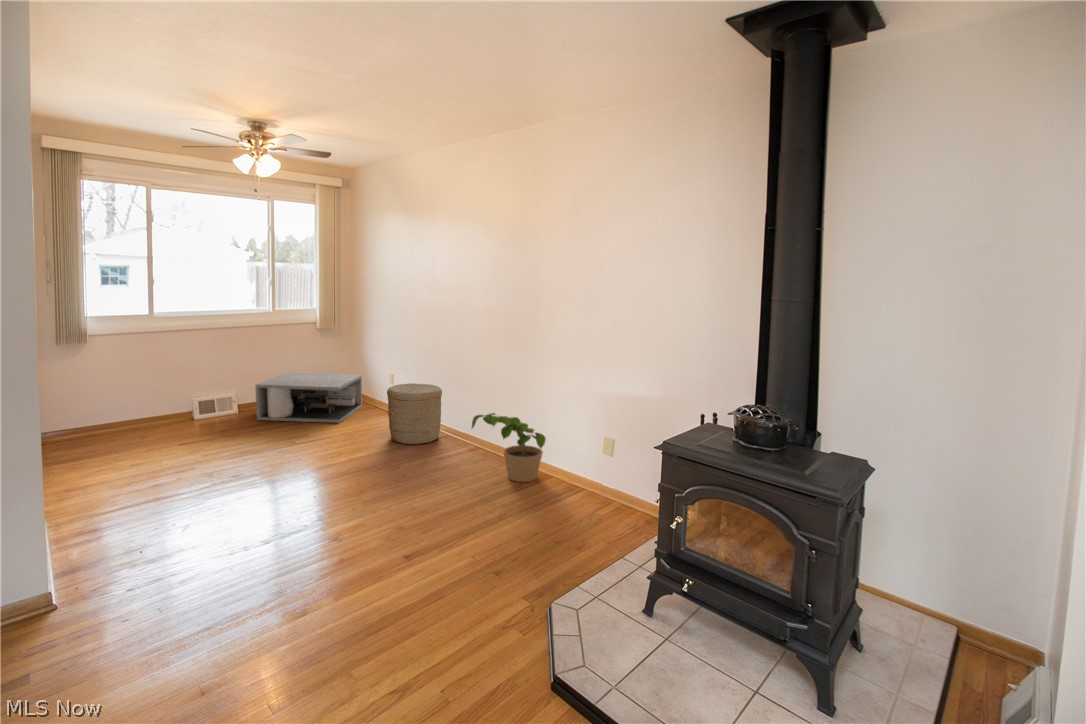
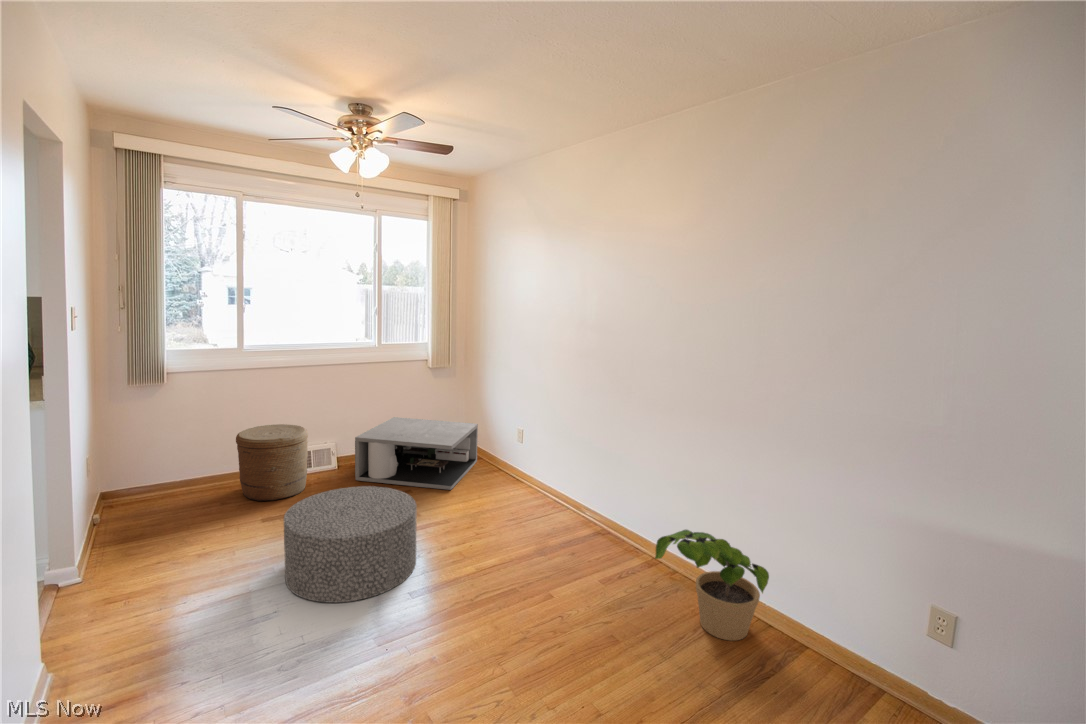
woven basket: present [387,383,442,444] -> present [236,424,308,501]
ottoman: none [207,411,312,482] -> present [284,486,417,603]

